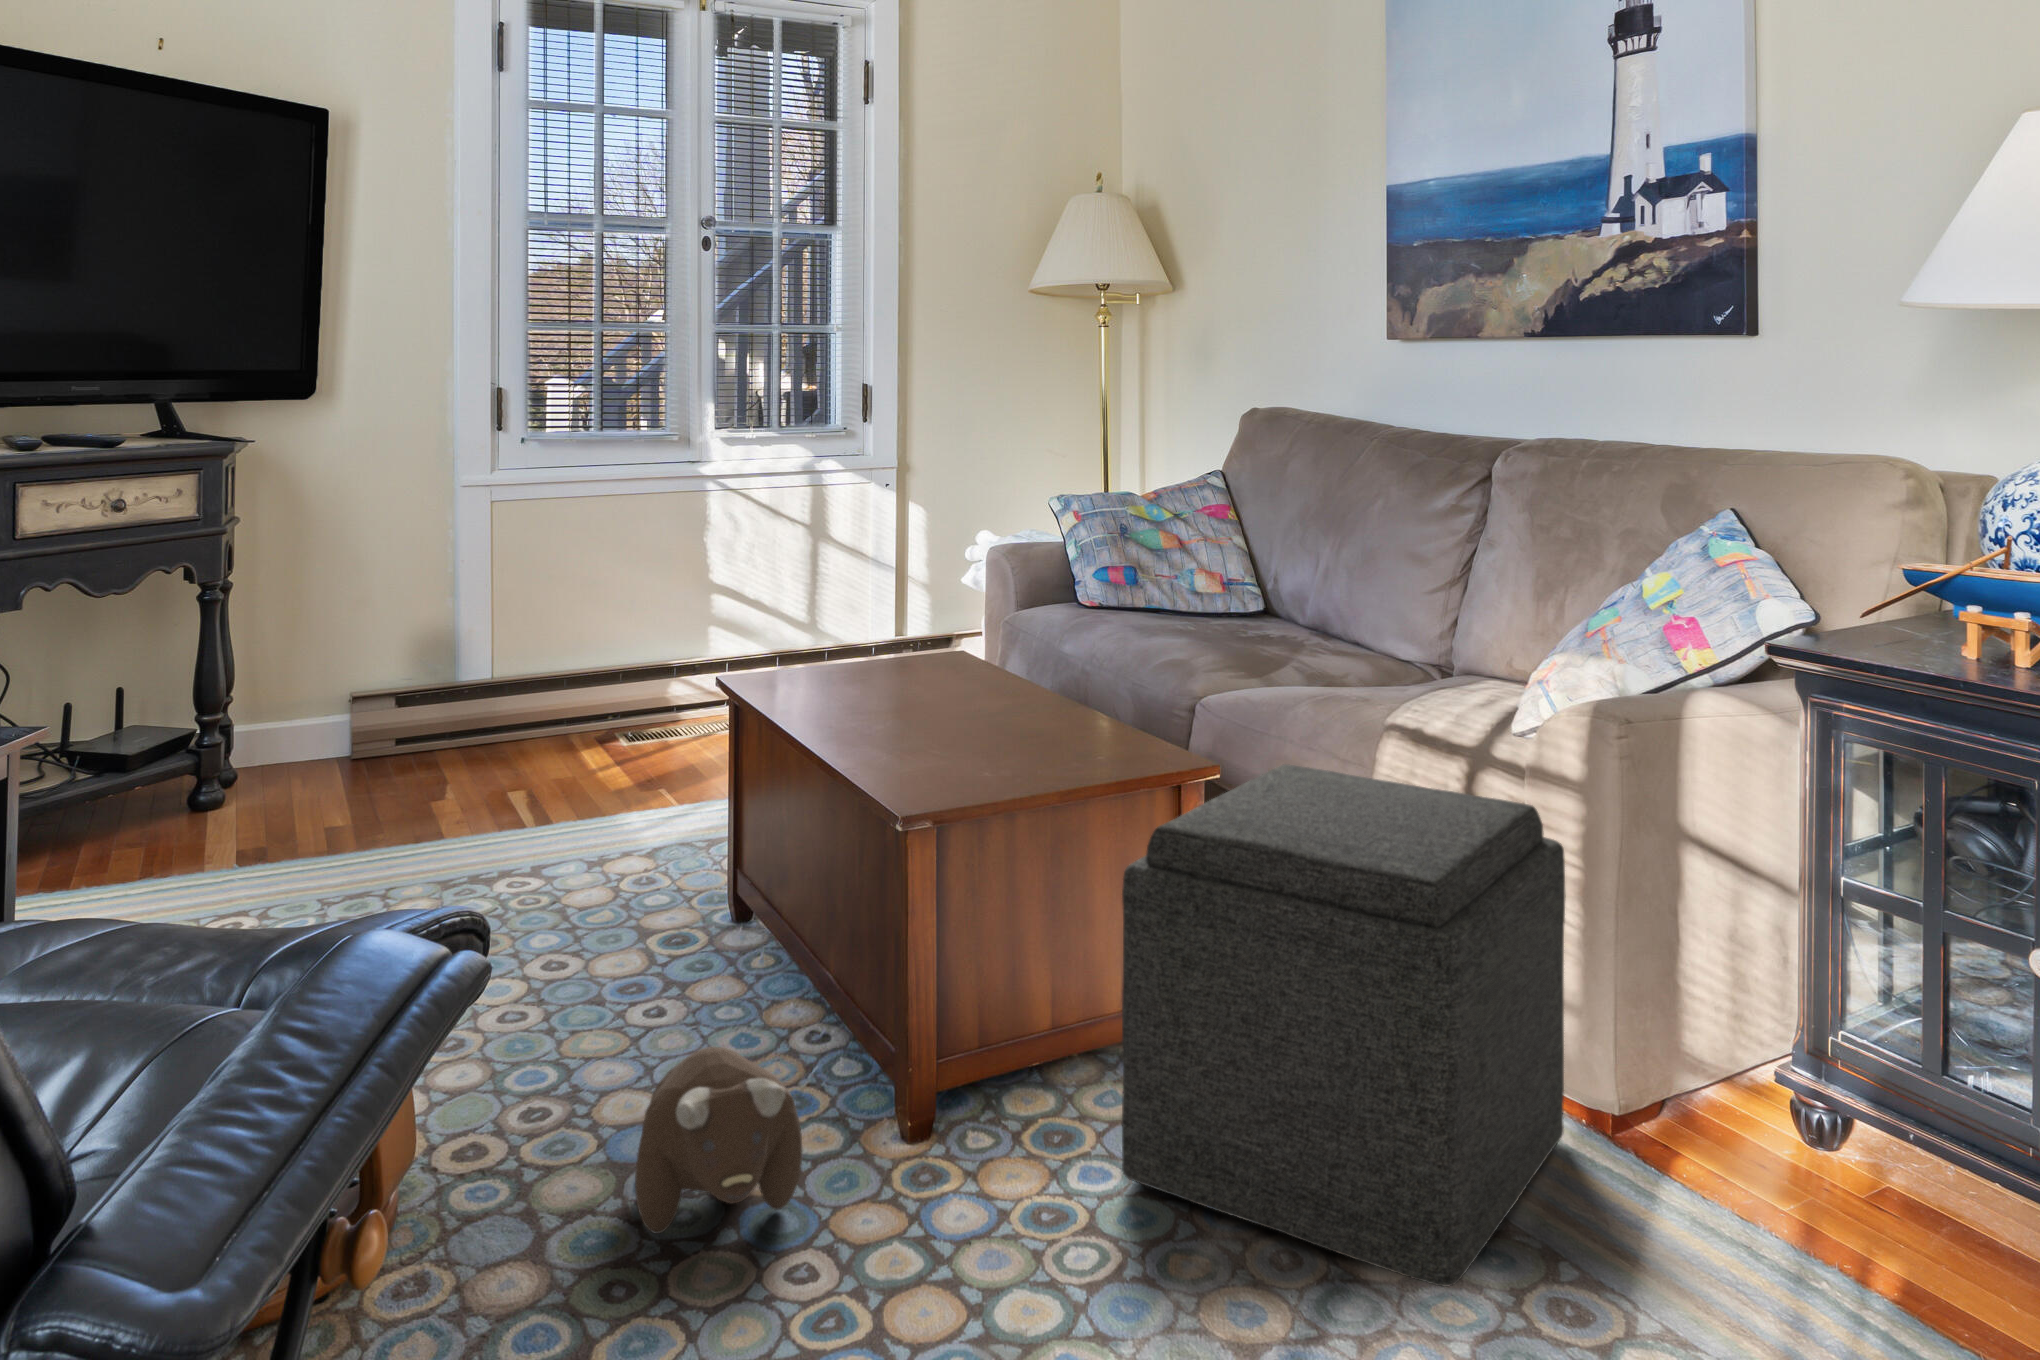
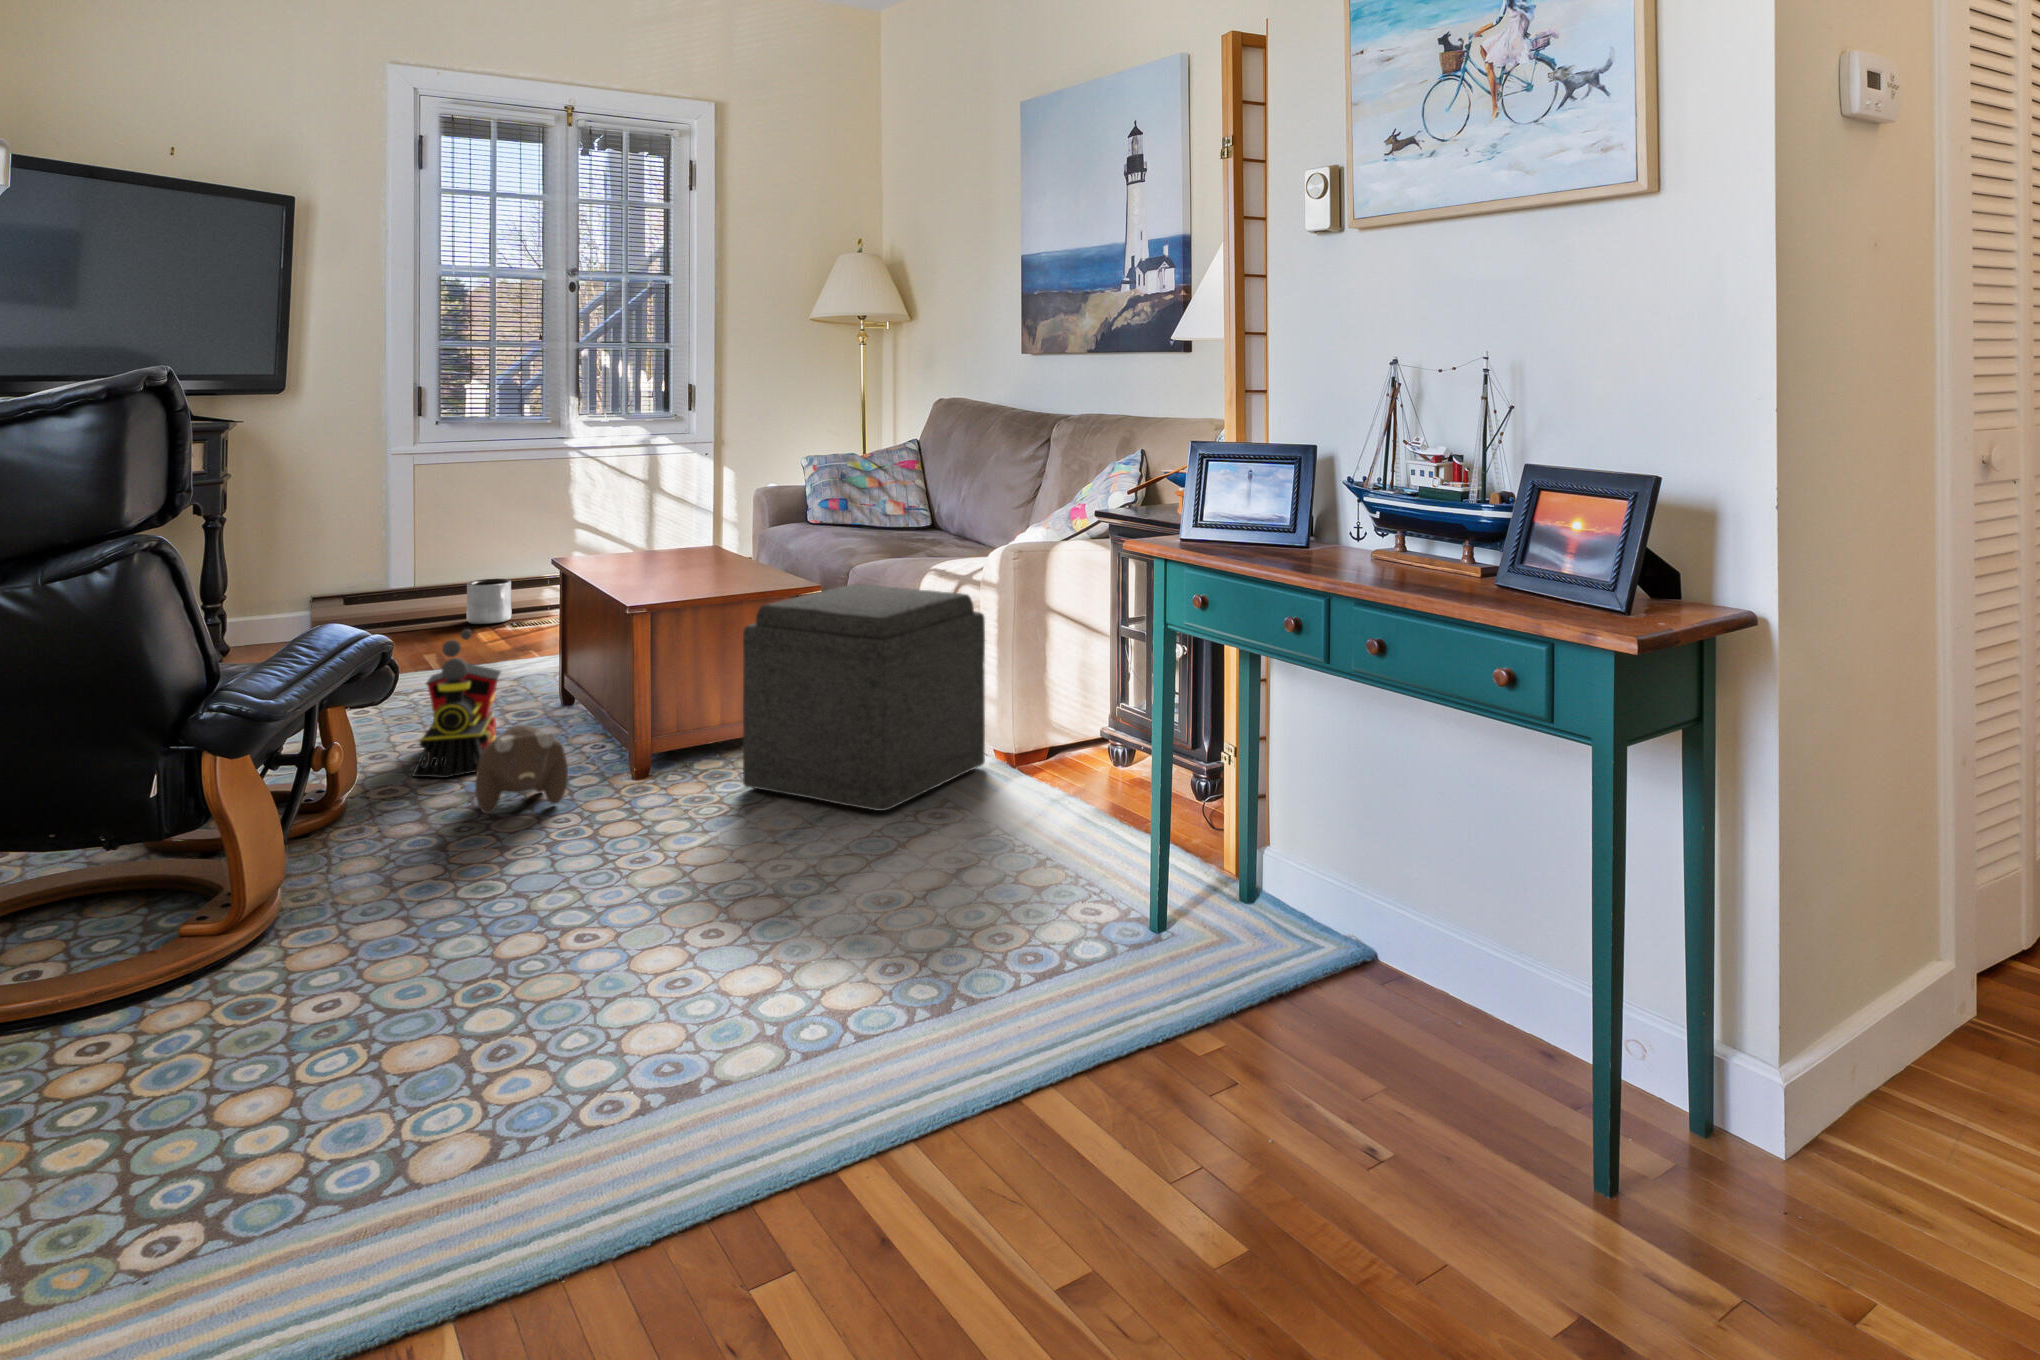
planter: none [564,671,627,740] -> present [467,579,511,624]
toy train: none [511,823,651,1113] -> present [413,629,501,778]

